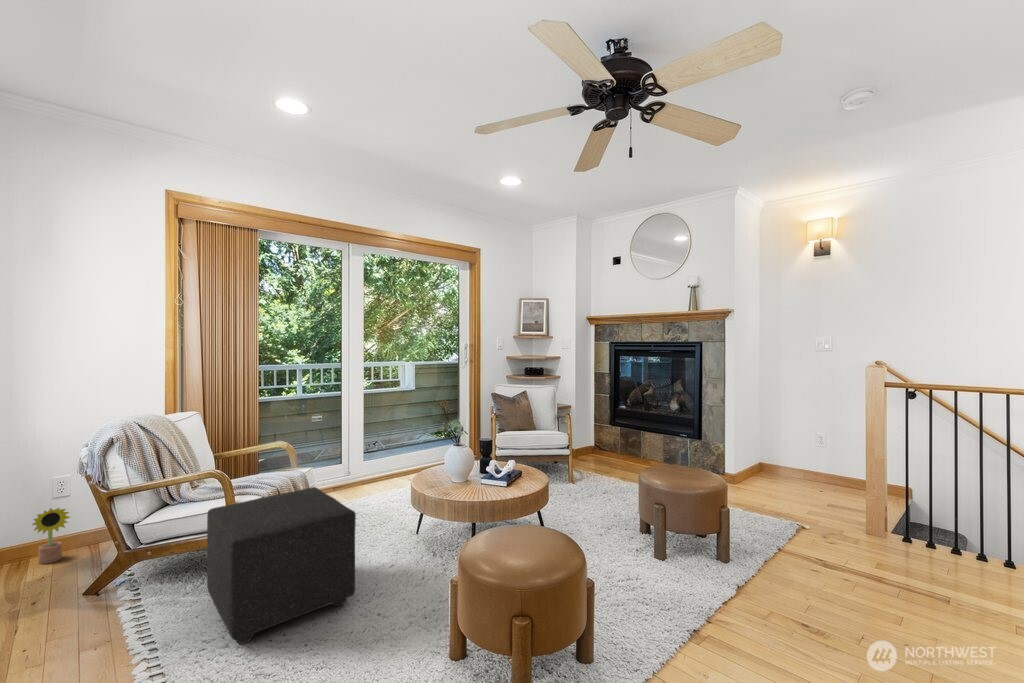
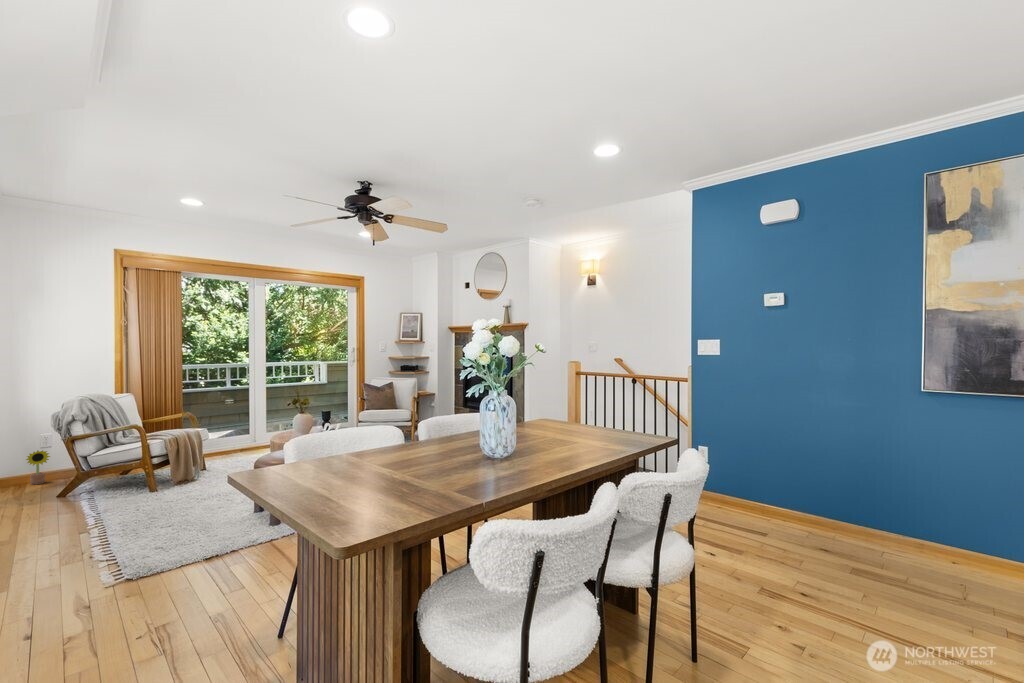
ottoman: present [207,487,356,644] -> none [128,437,213,513]

